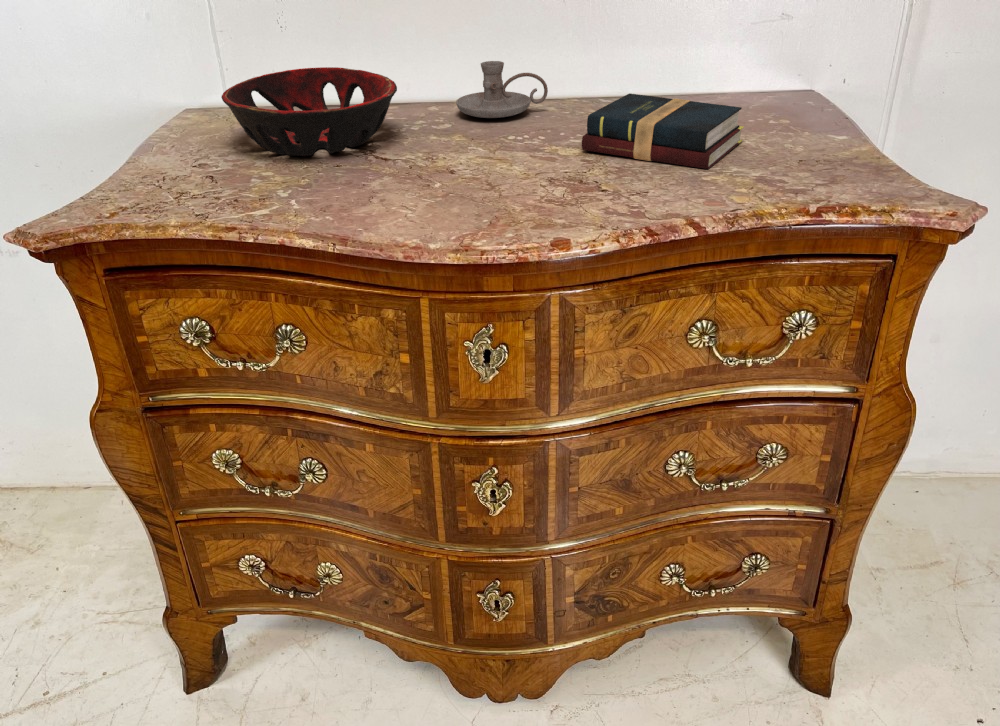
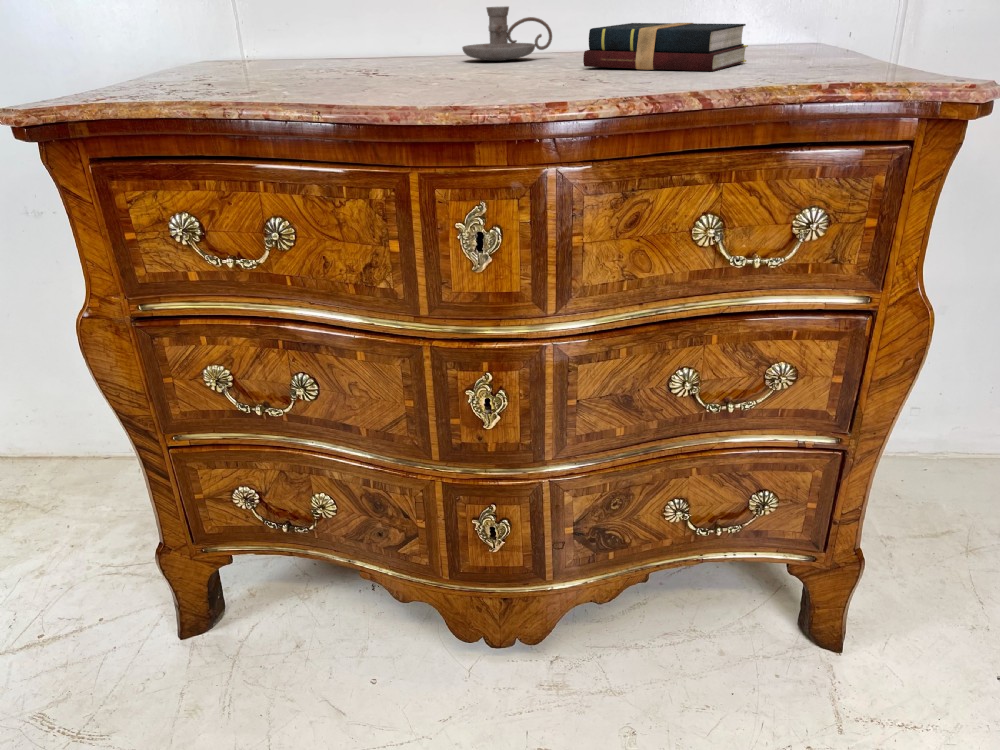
decorative bowl: present [221,67,397,156] -> none [227,8,401,75]

